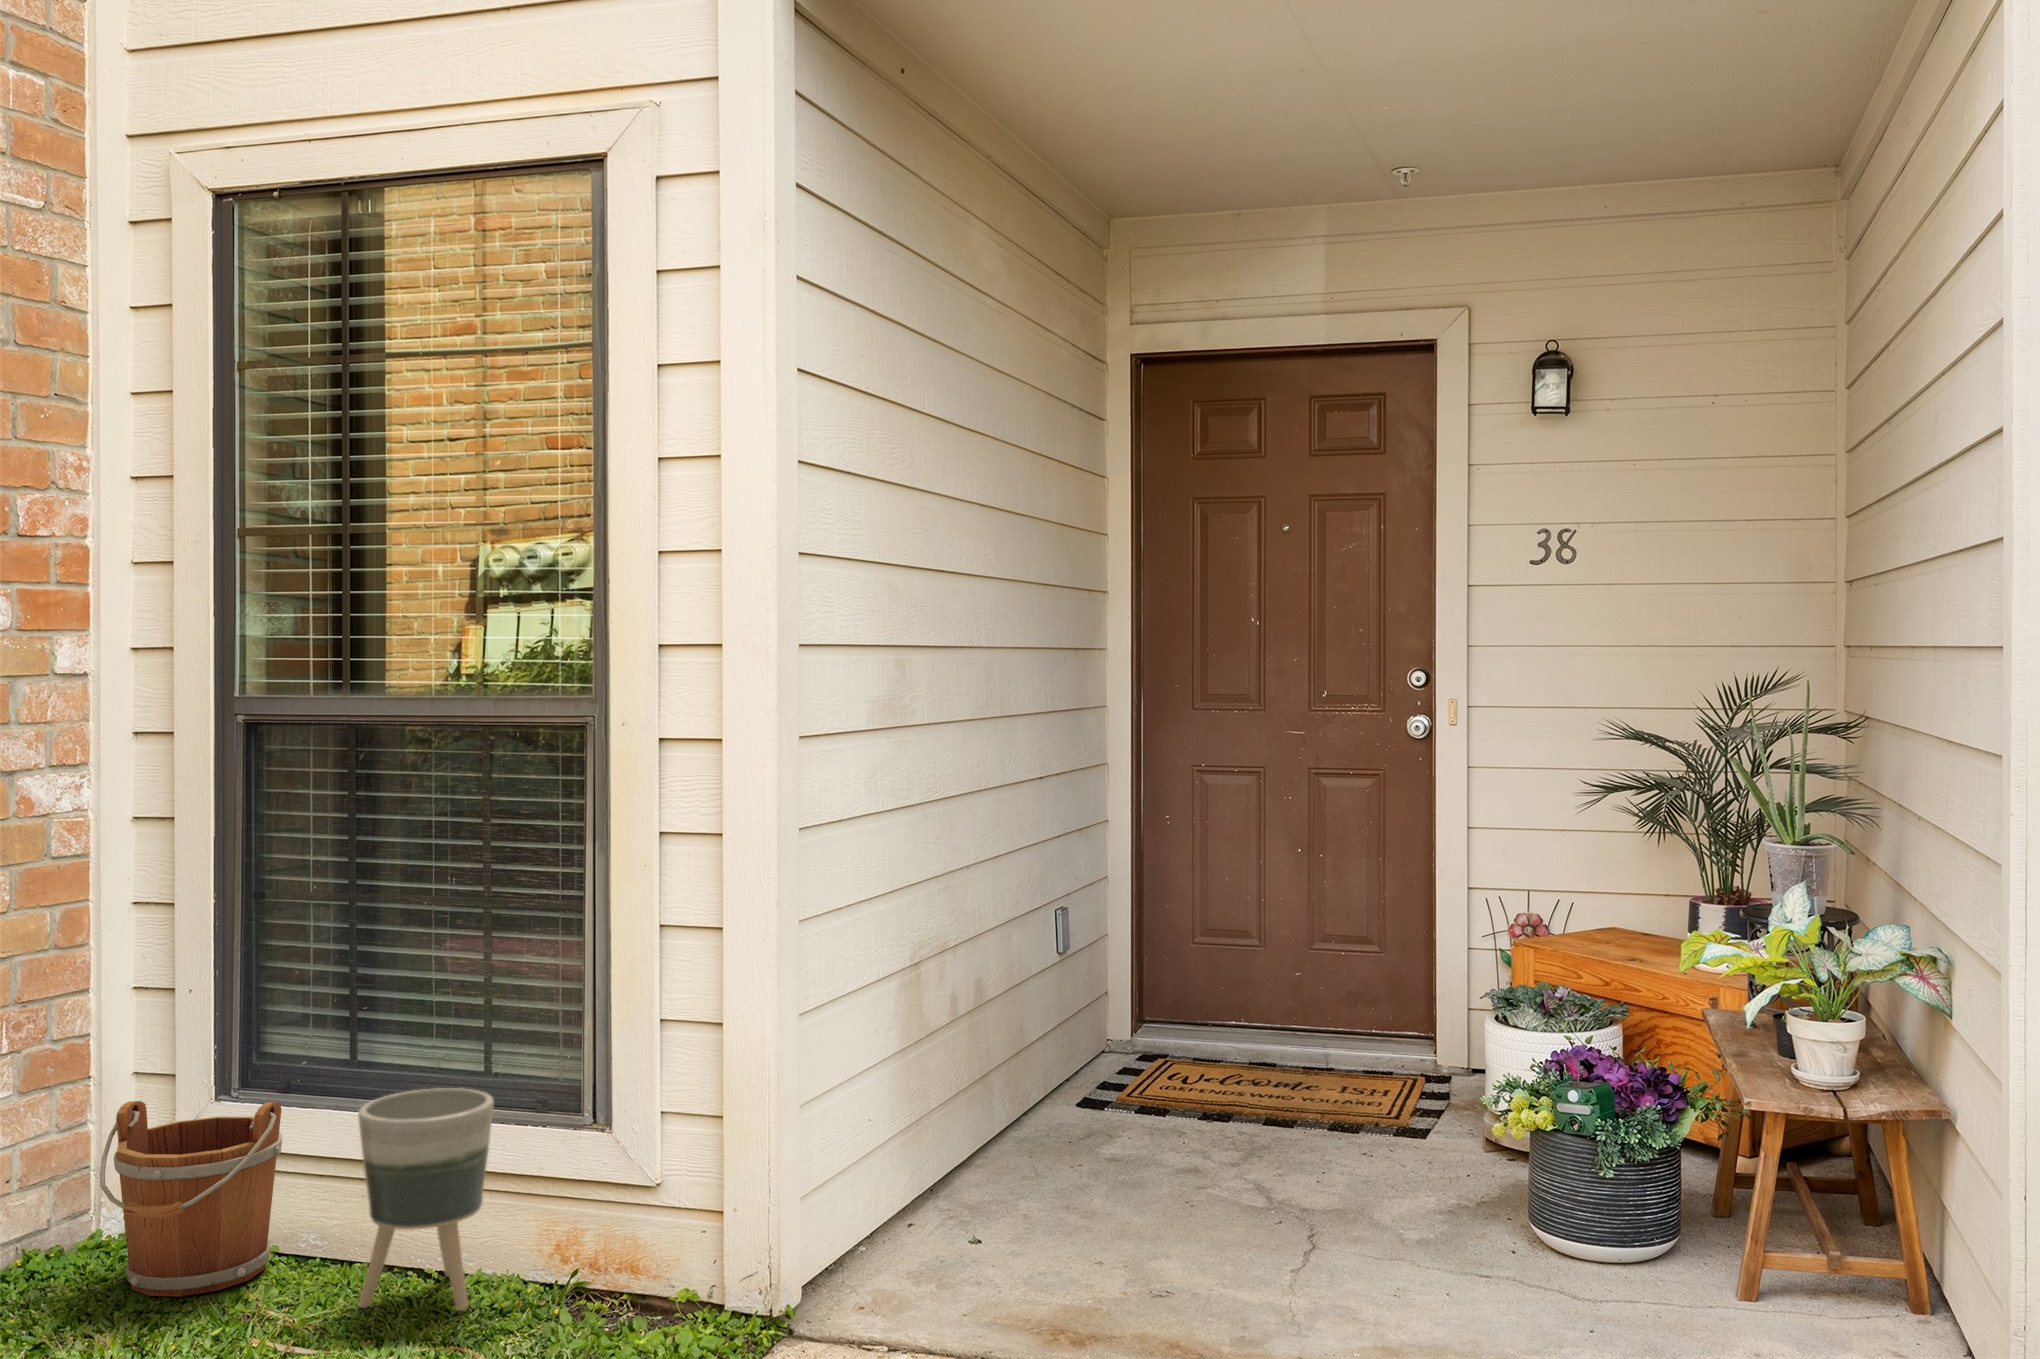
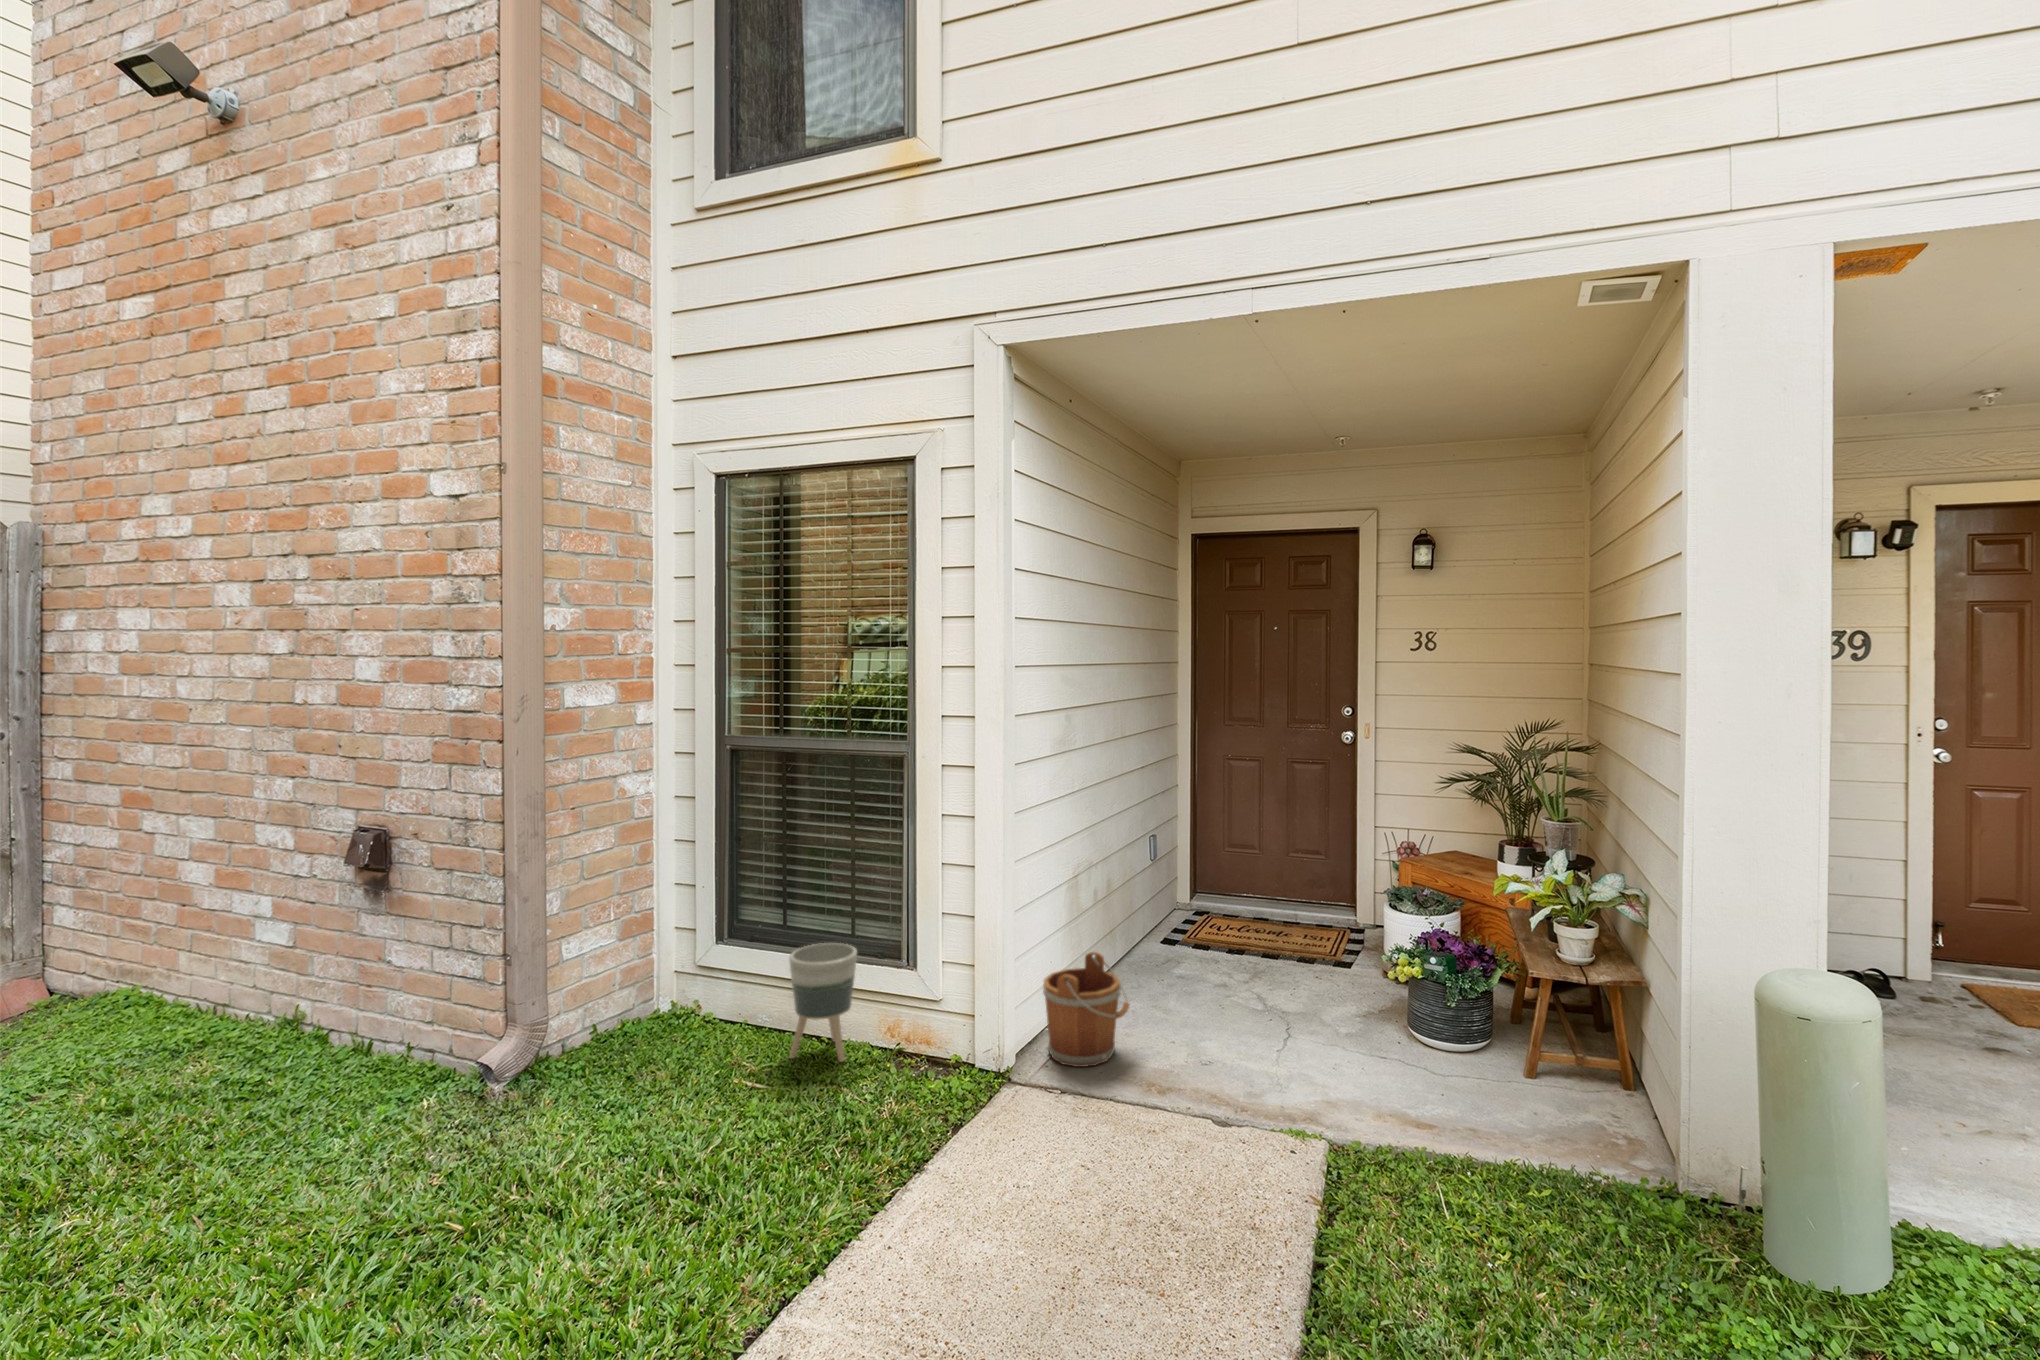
bucket: present [100,1101,282,1296] -> present [1043,952,1129,1067]

